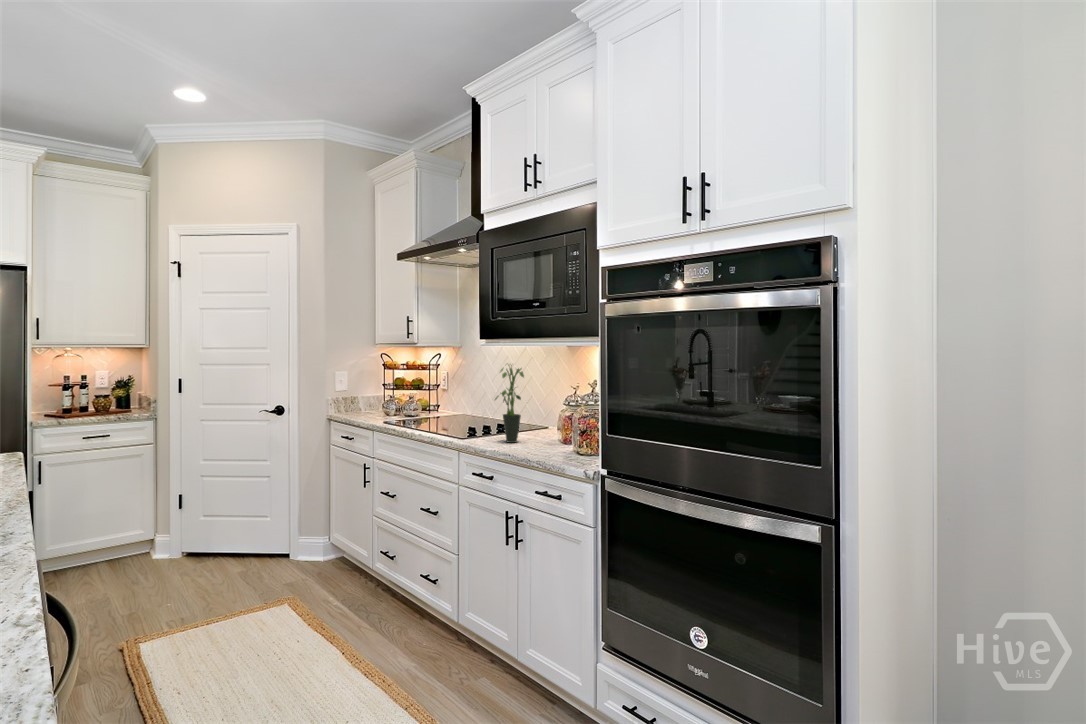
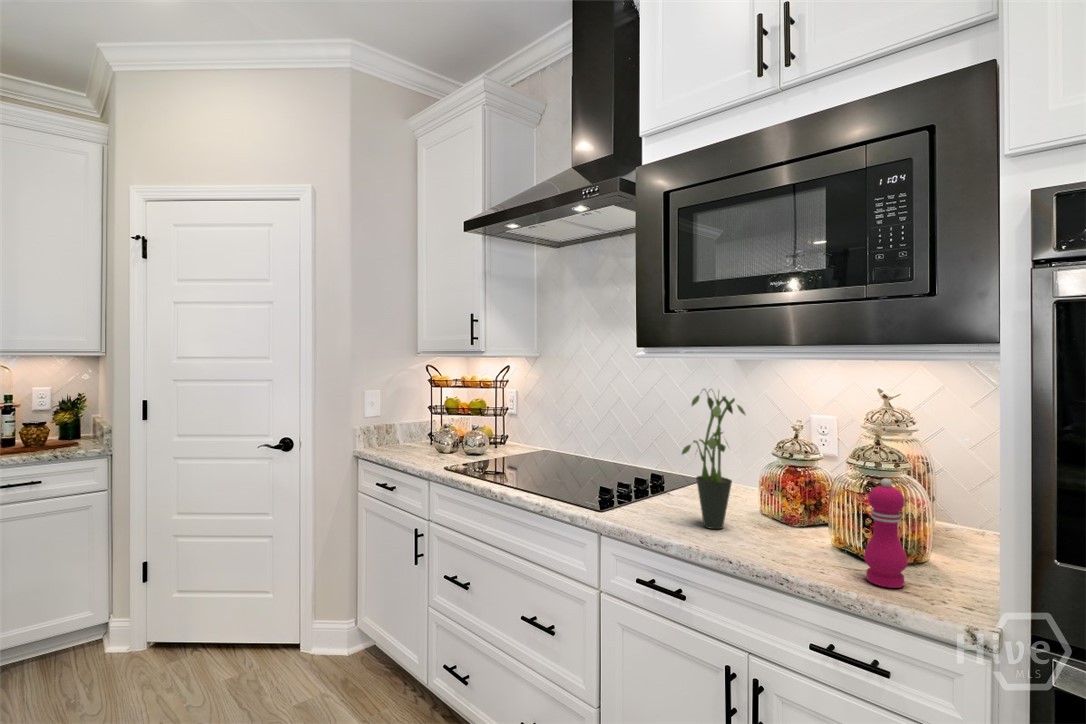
pepper mill: none [551,404,570,457] -> present [864,478,907,588]

